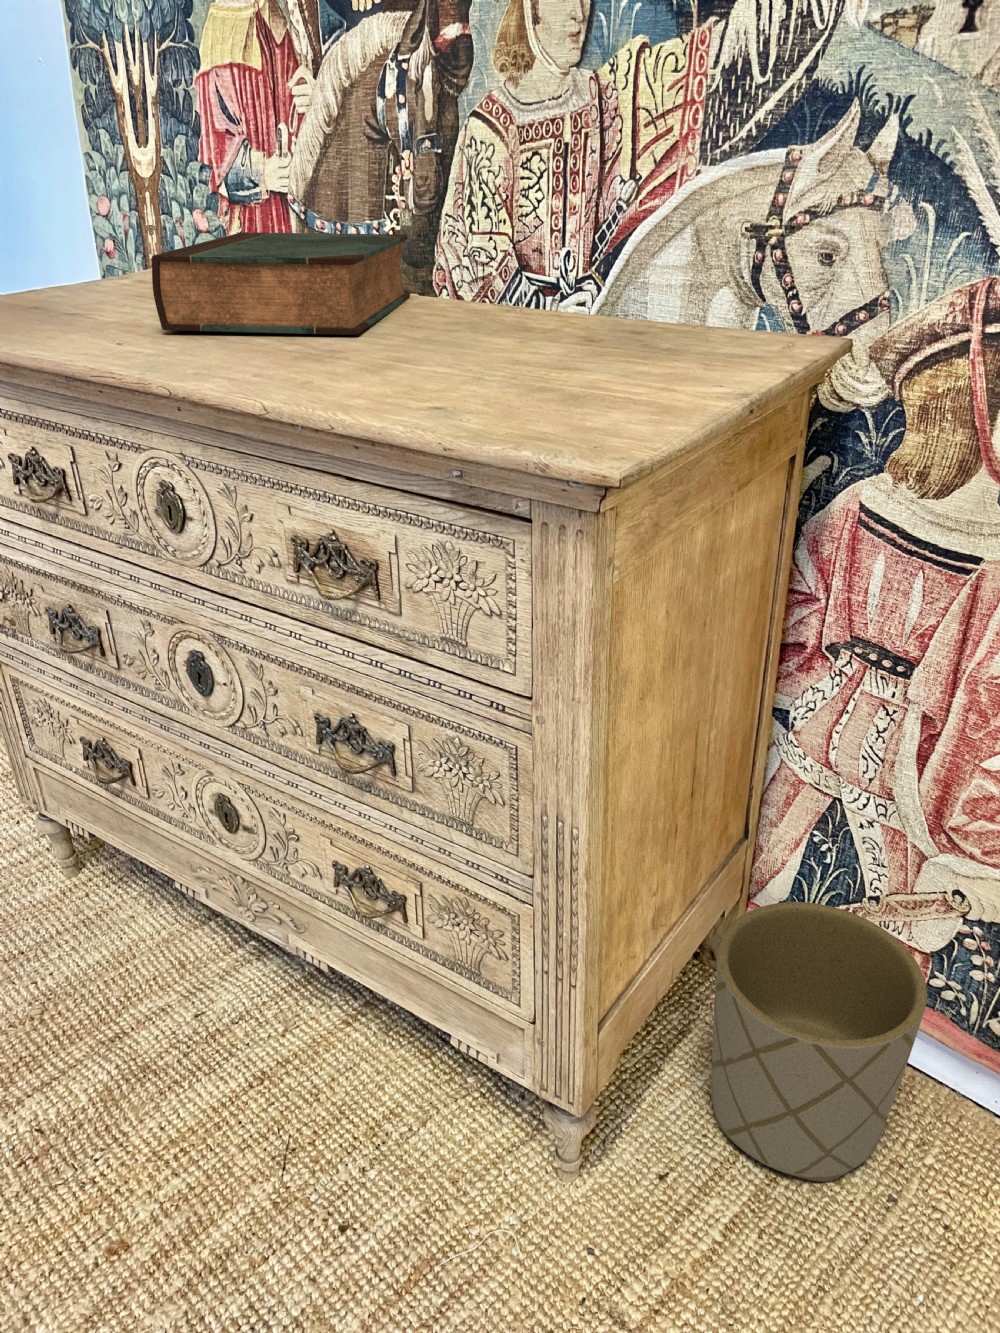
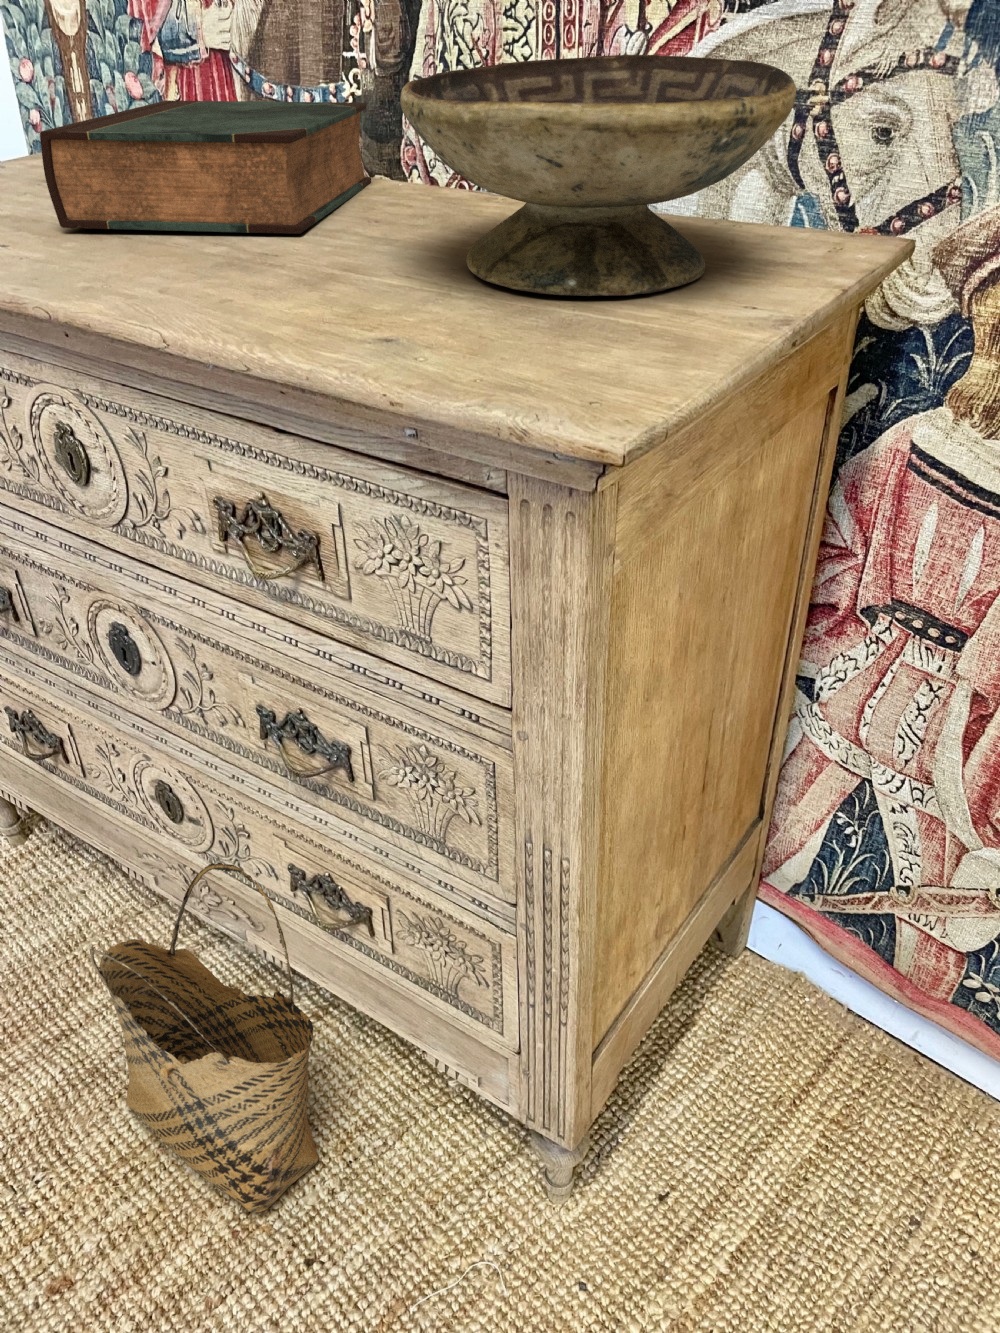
decorative bowl: none [446,199,749,378] -> present [400,55,796,296]
woven basket: none [163,861,352,1184] -> present [90,863,319,1212]
planter: present [711,902,927,1182] -> none [716,896,967,1204]

